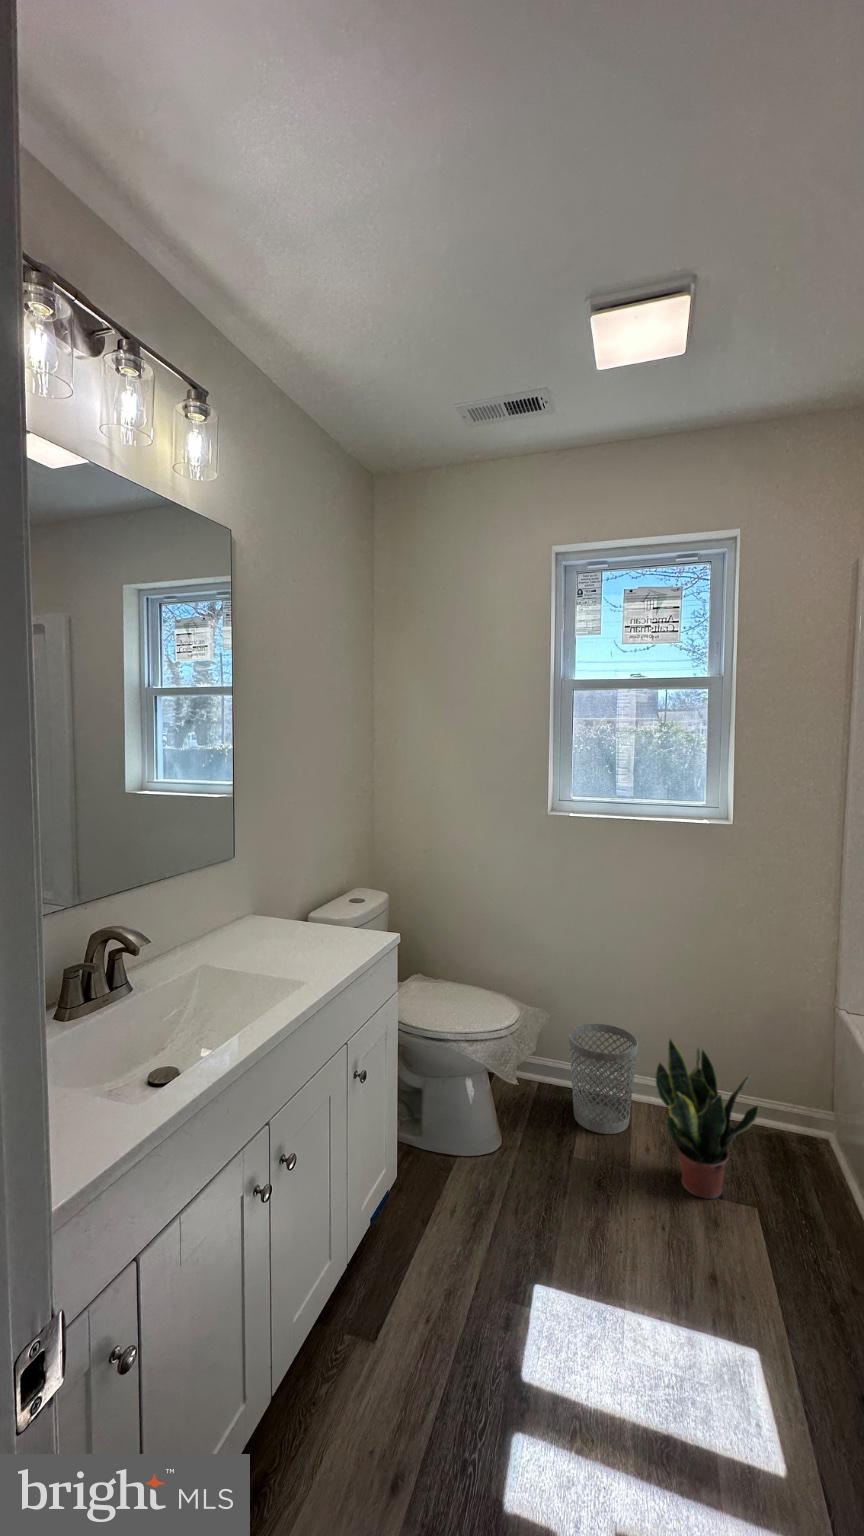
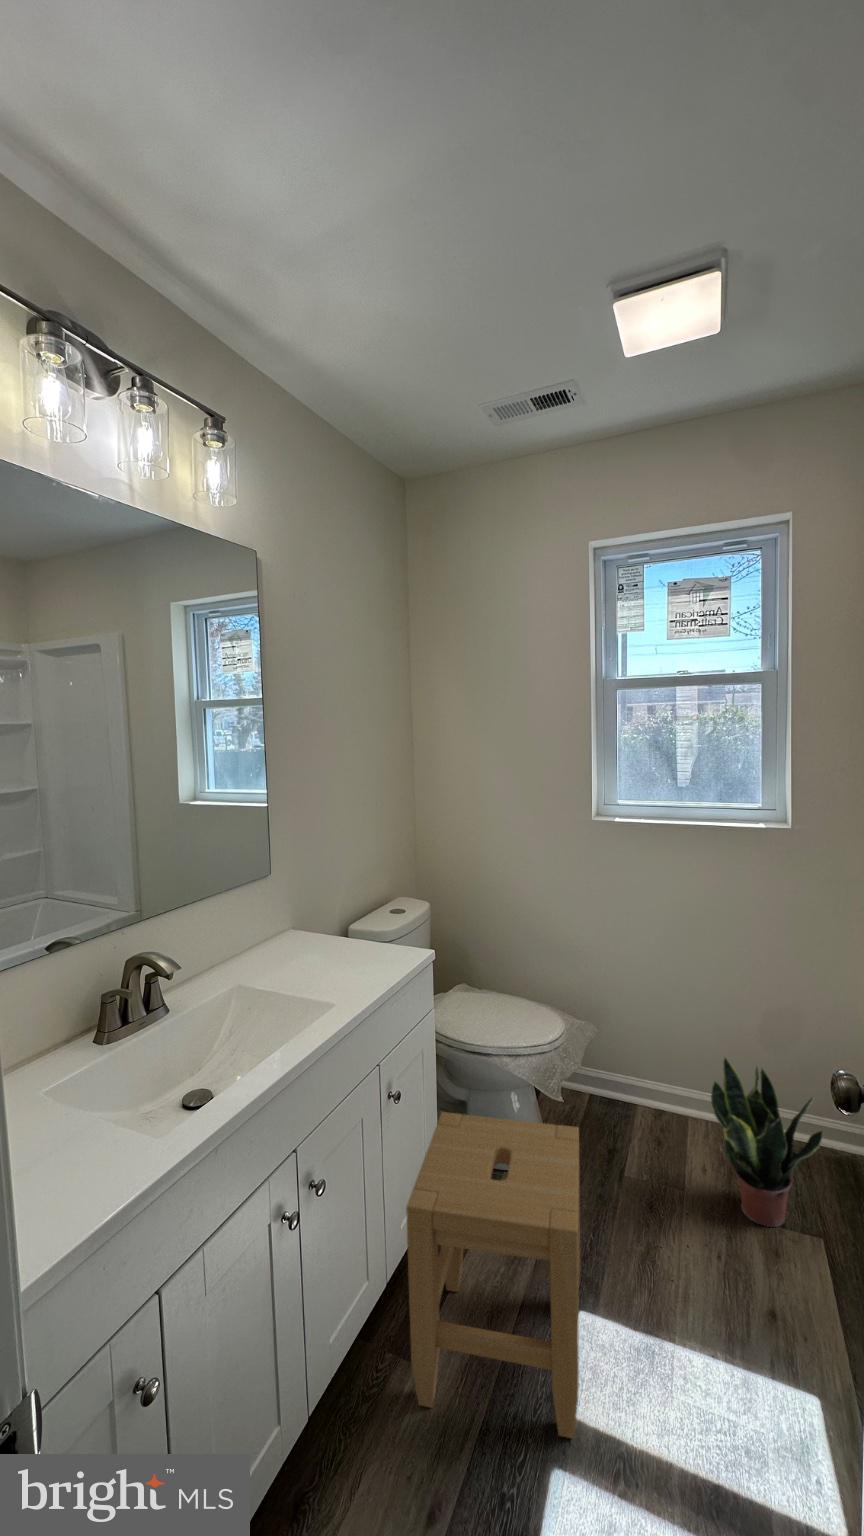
wastebasket: present [569,1024,638,1134] -> none [620,1037,693,1153]
stool: none [374,1092,542,1402] -> present [406,1112,580,1439]

